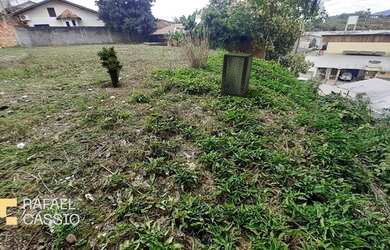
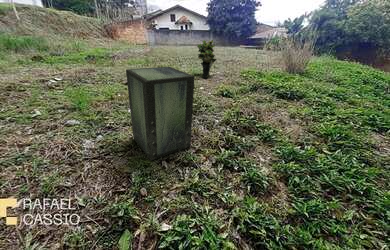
storage box: present [221,52,253,97] -> present [126,67,195,161]

